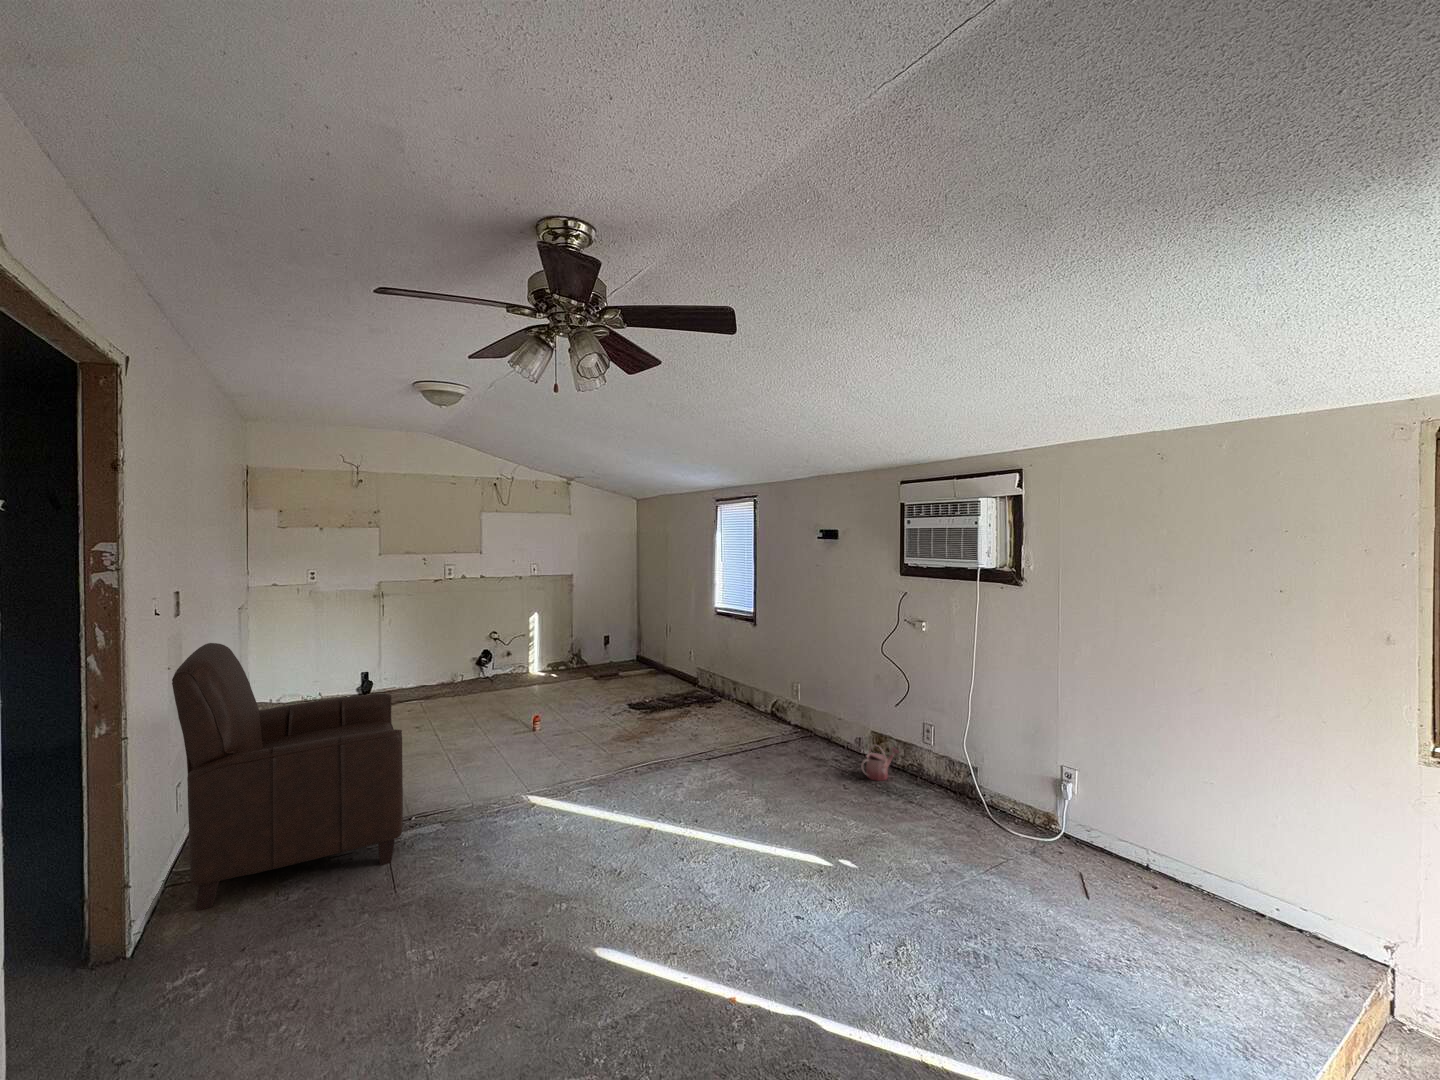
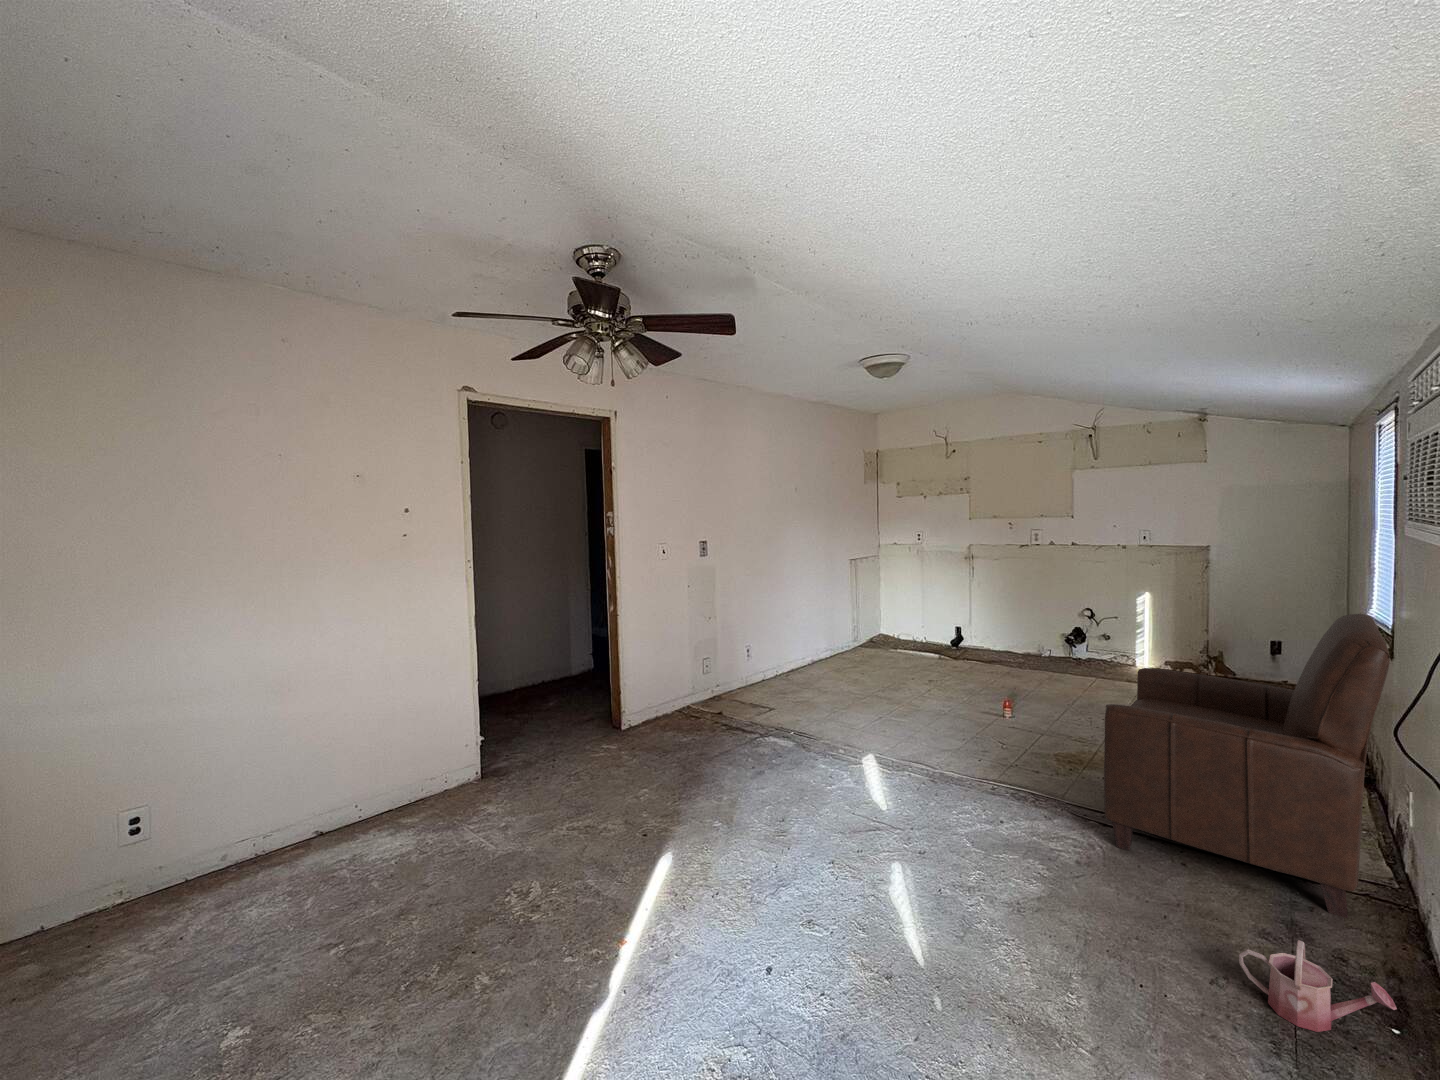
chair: present [172,643,403,911] -> present [1104,614,1390,918]

